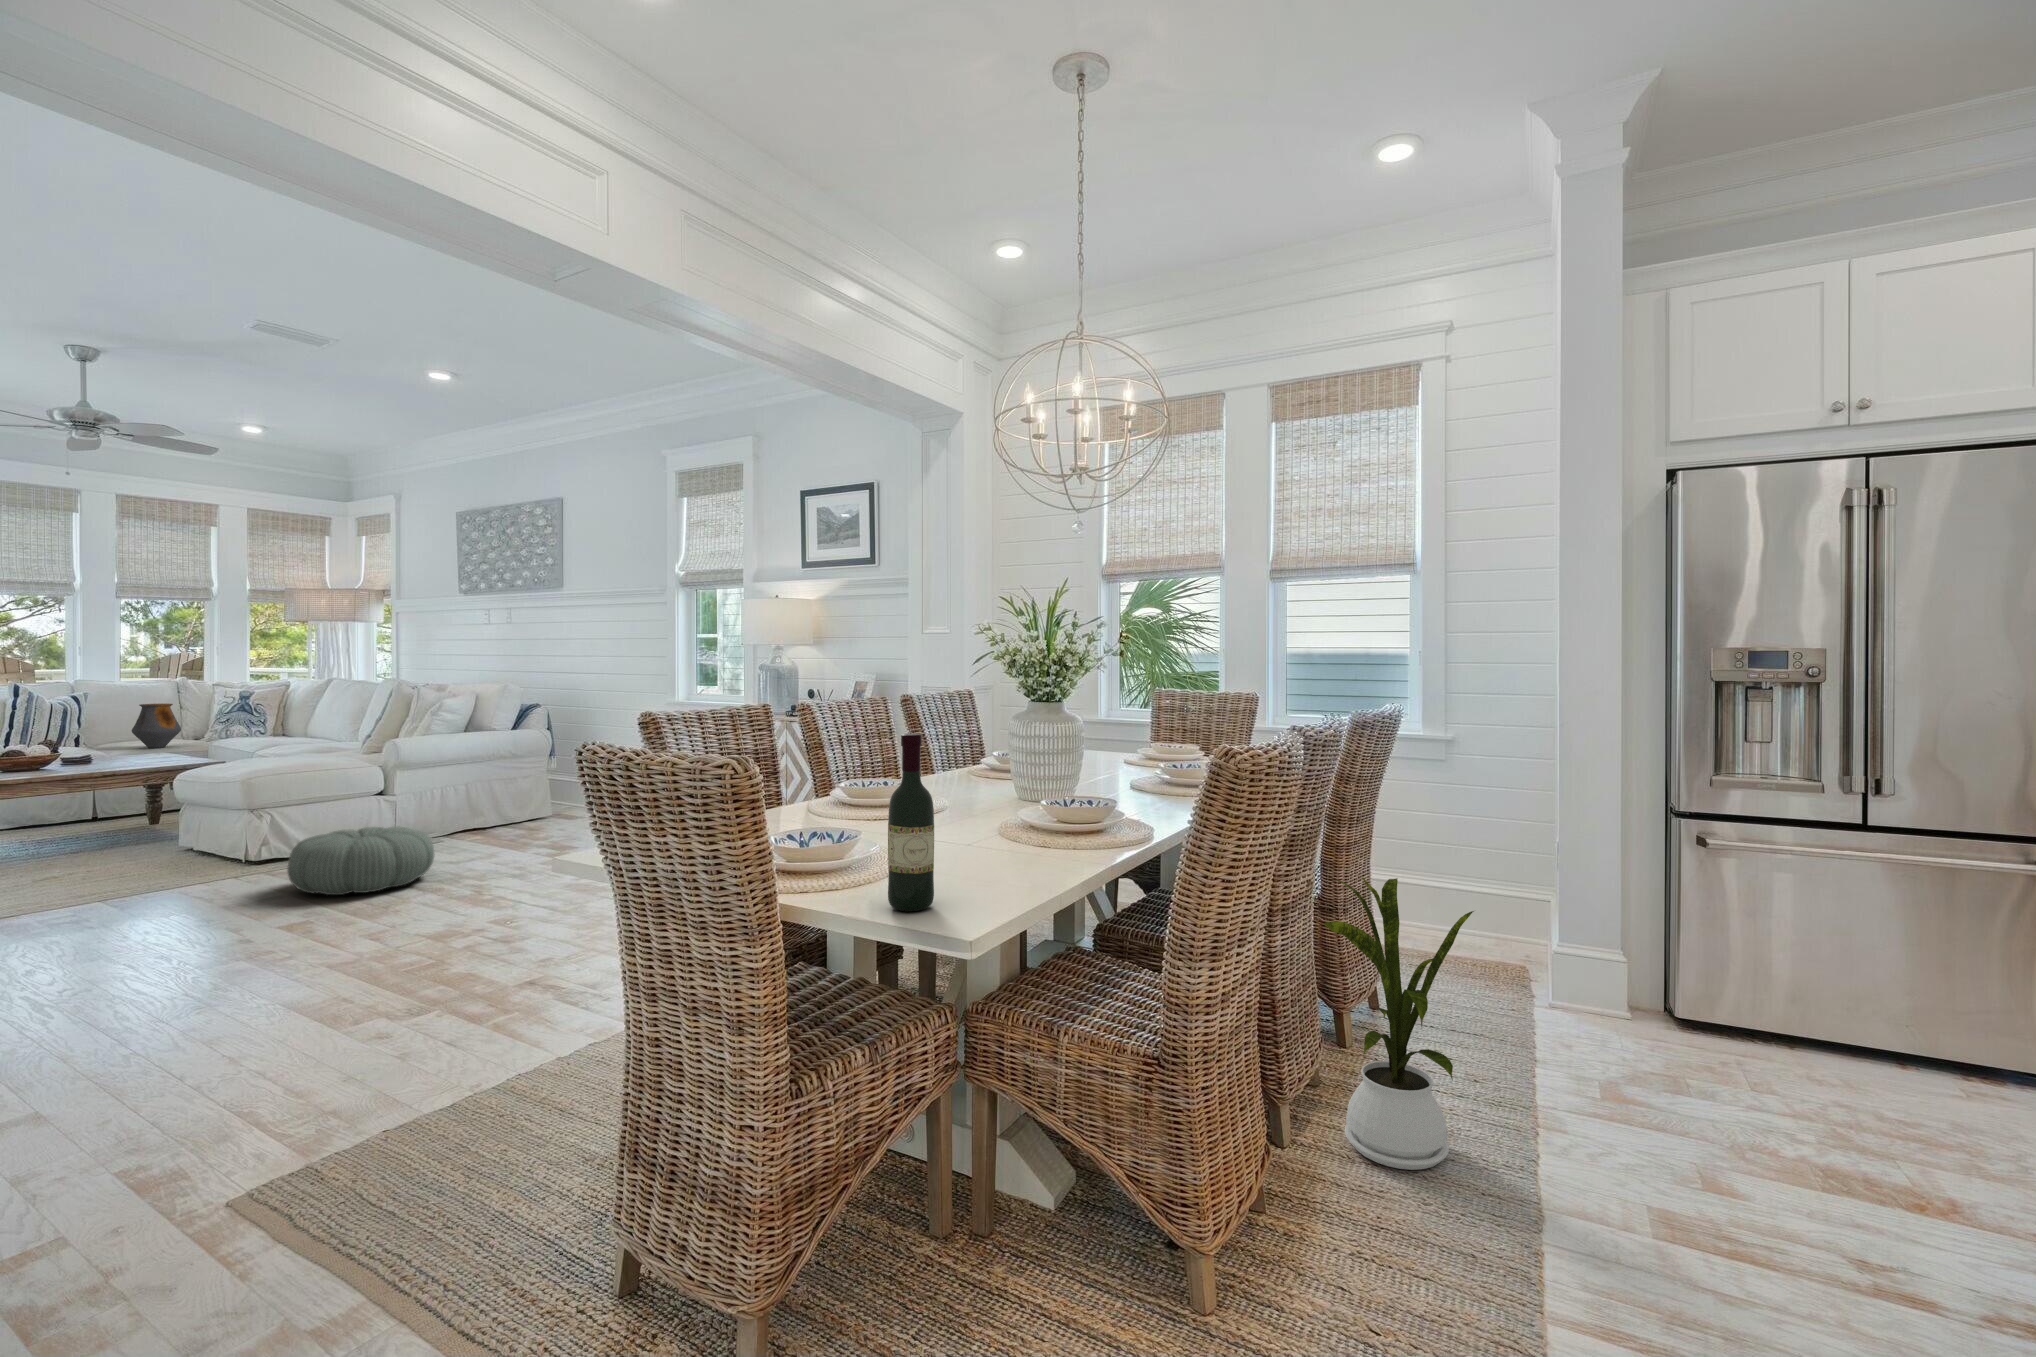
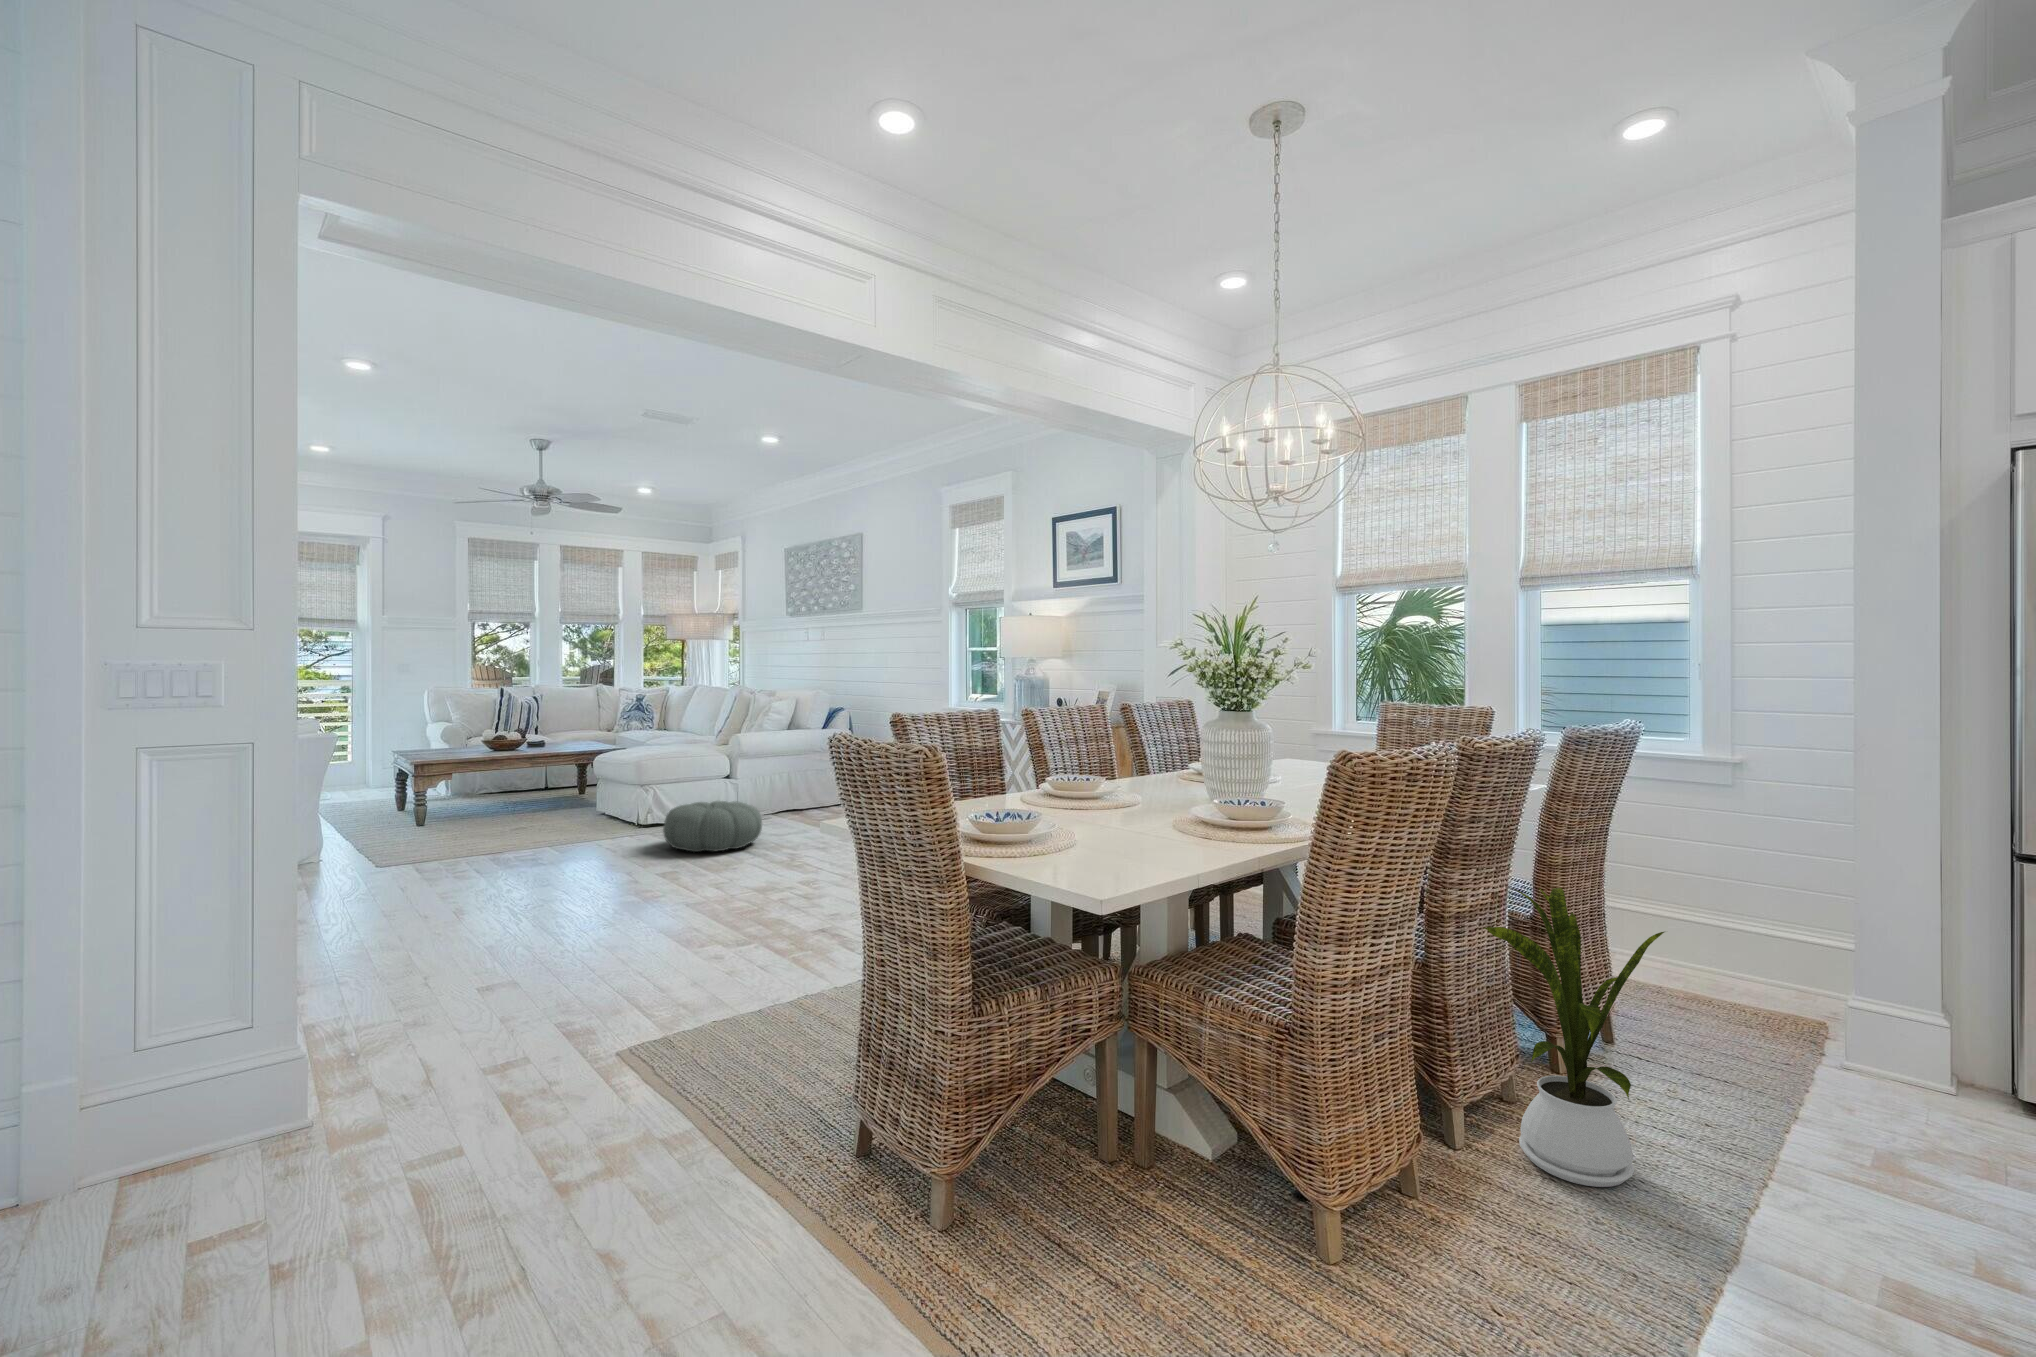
vase: present [132,704,181,748] -> none [571,702,601,735]
wine bottle: present [888,734,934,911] -> none [1054,730,1092,876]

